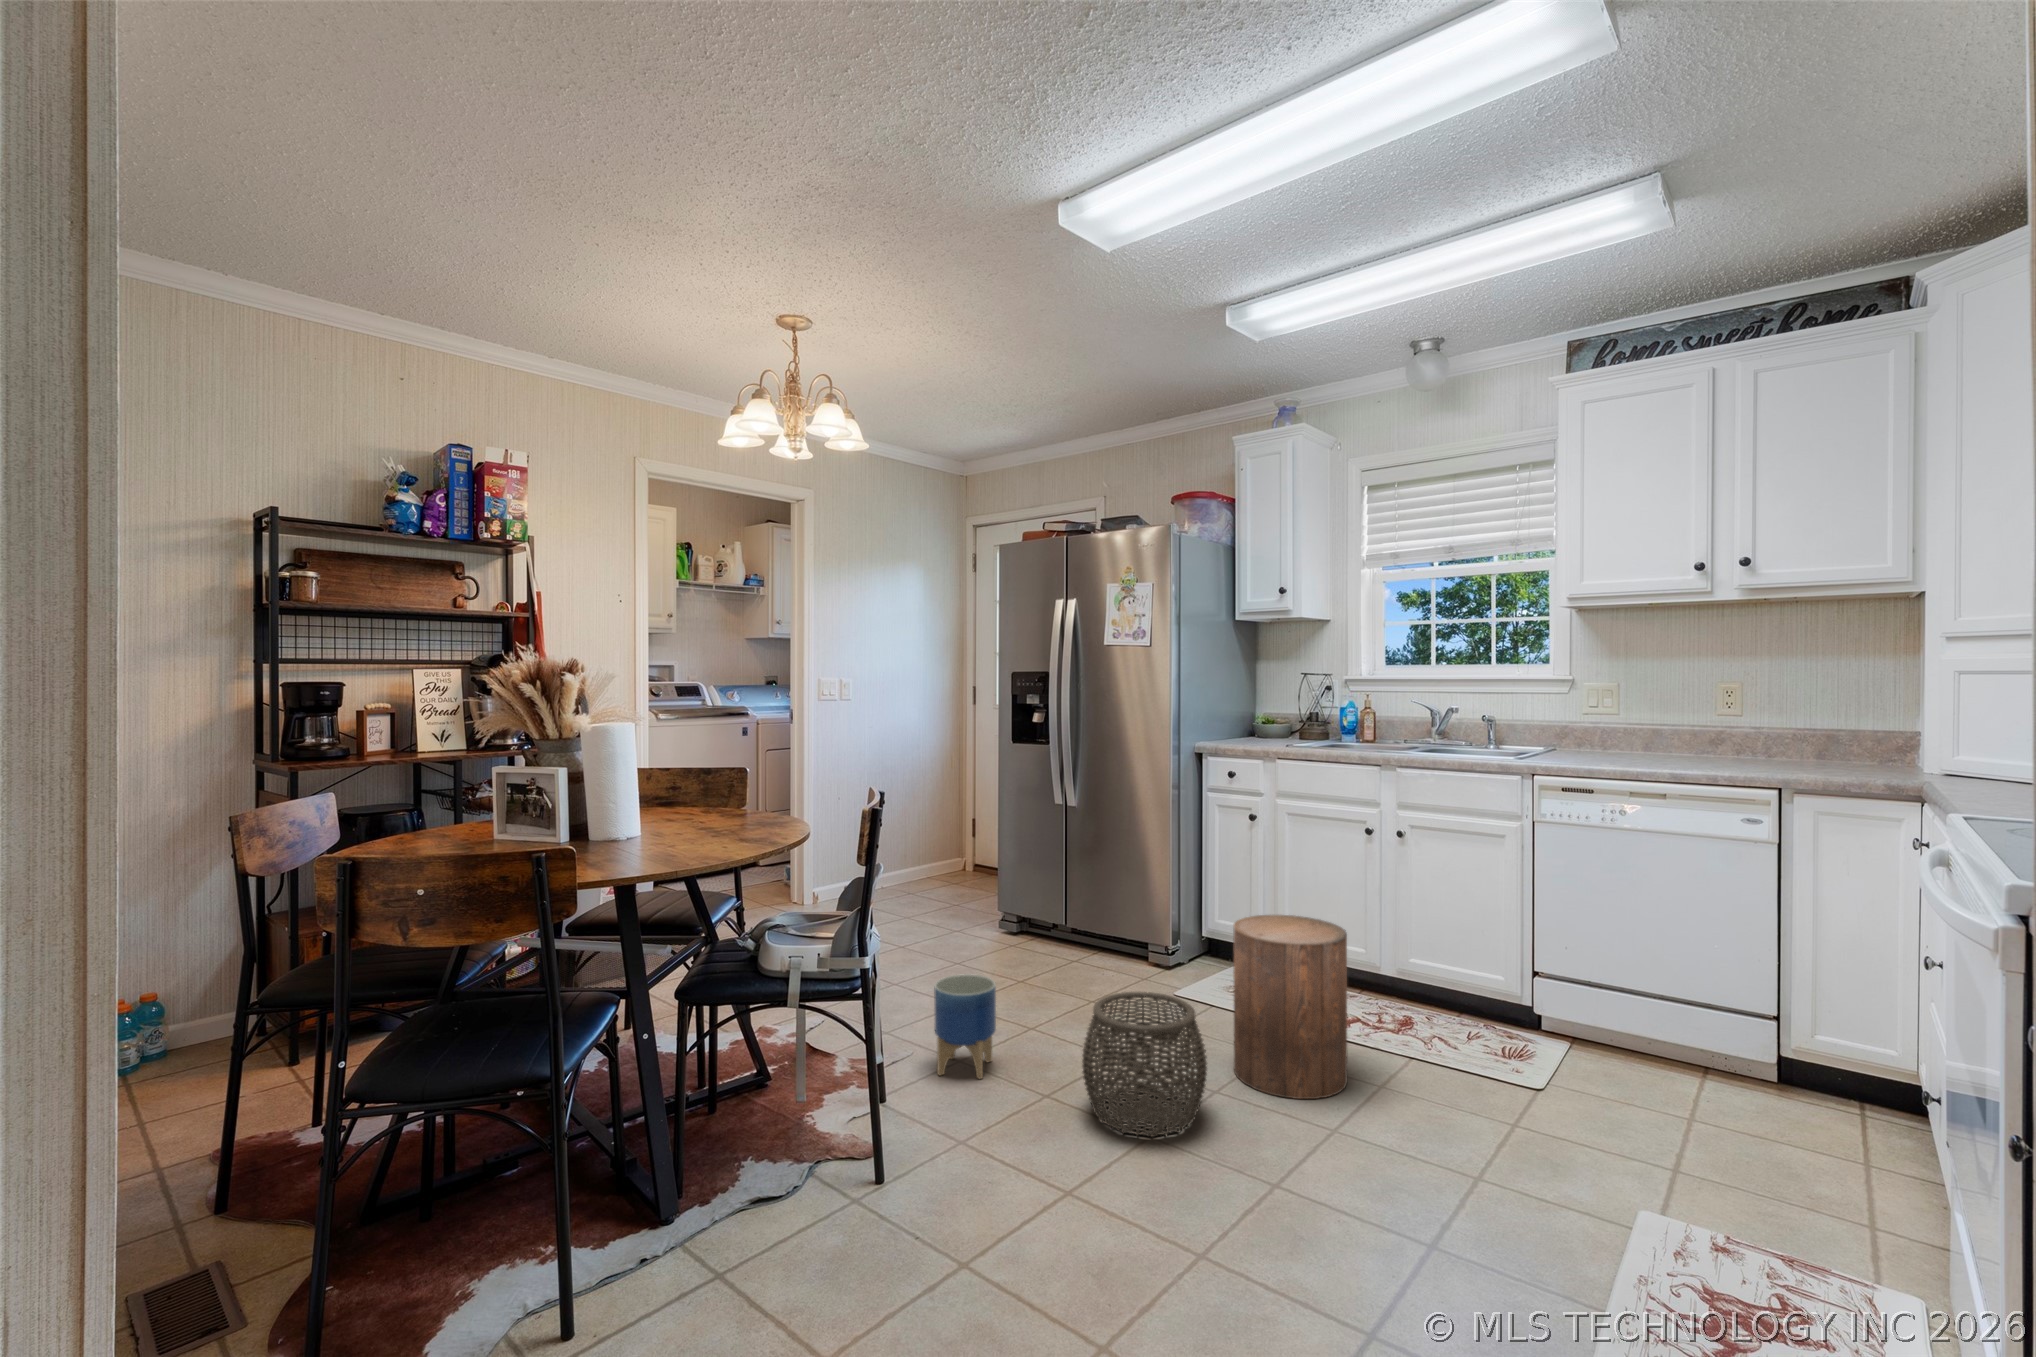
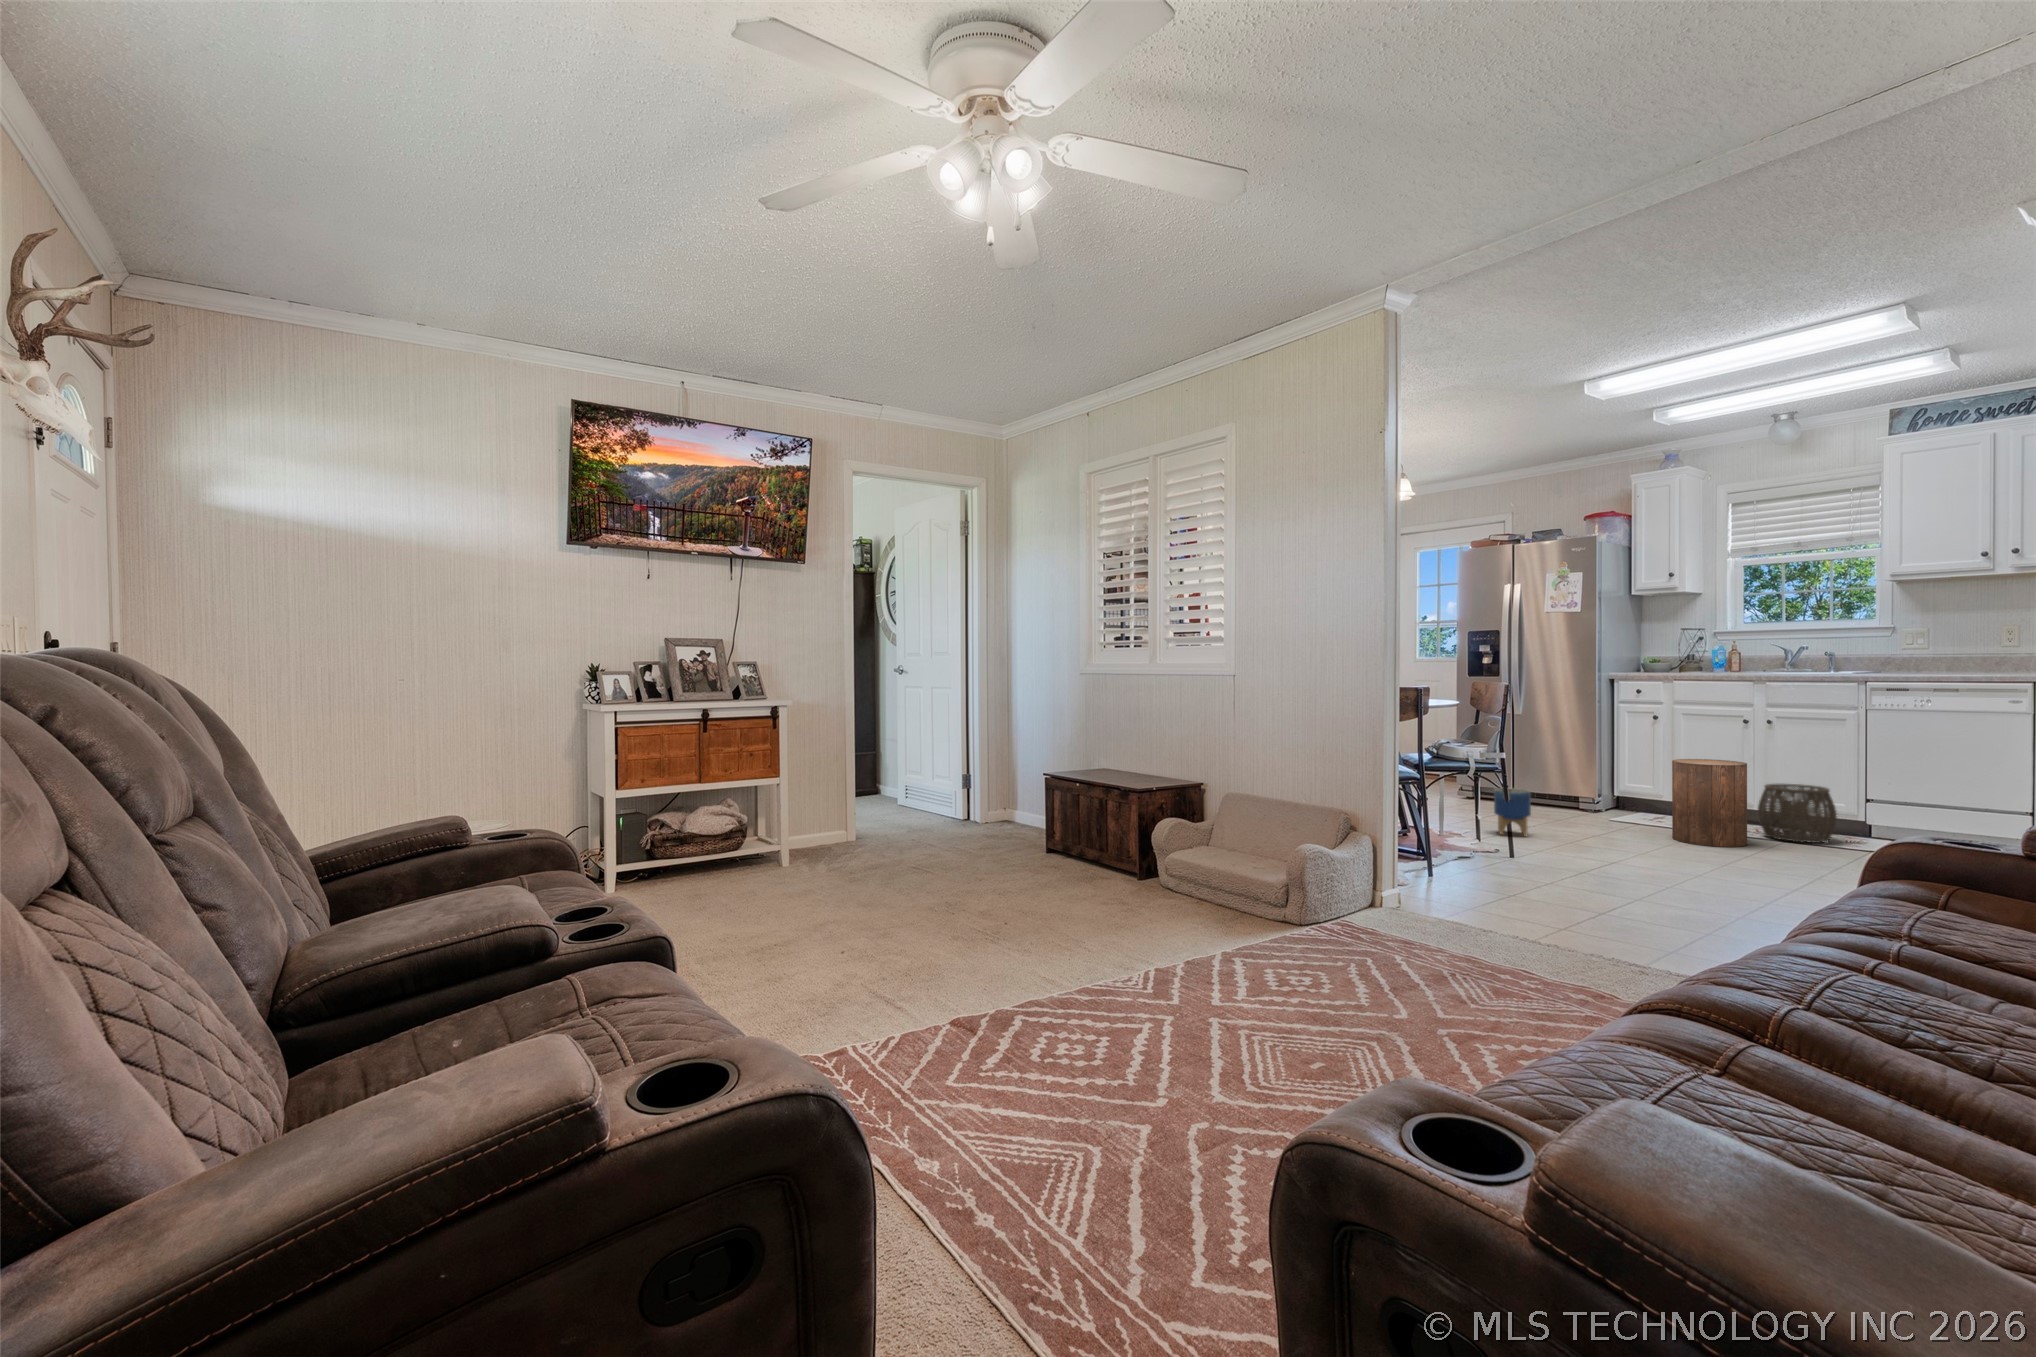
woven basket: present [1082,992,1207,1137] -> present [1758,784,1837,843]

